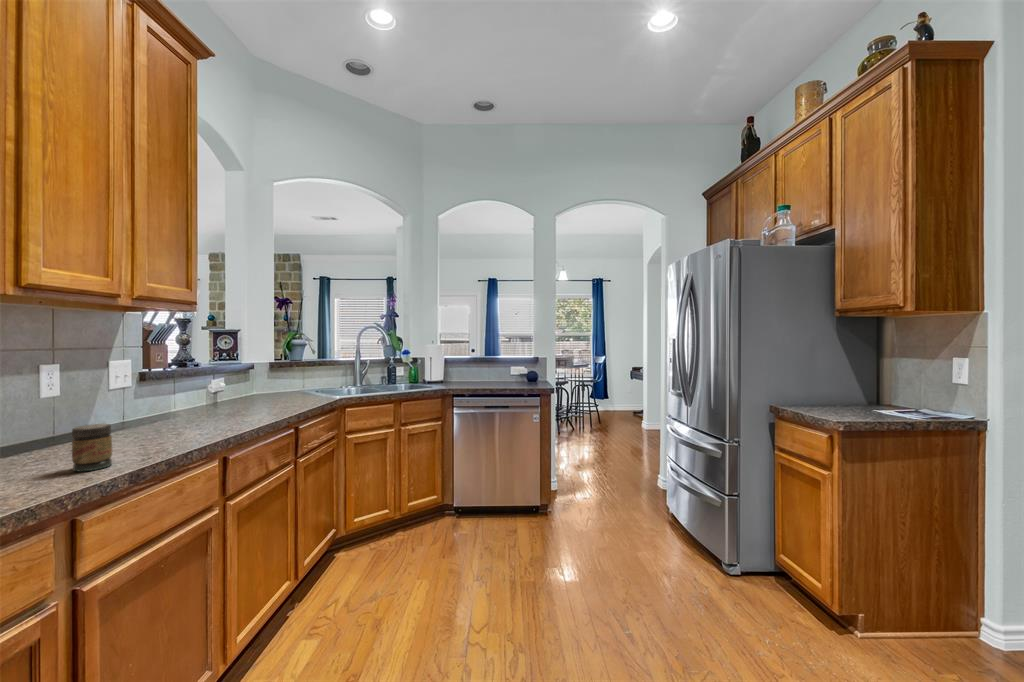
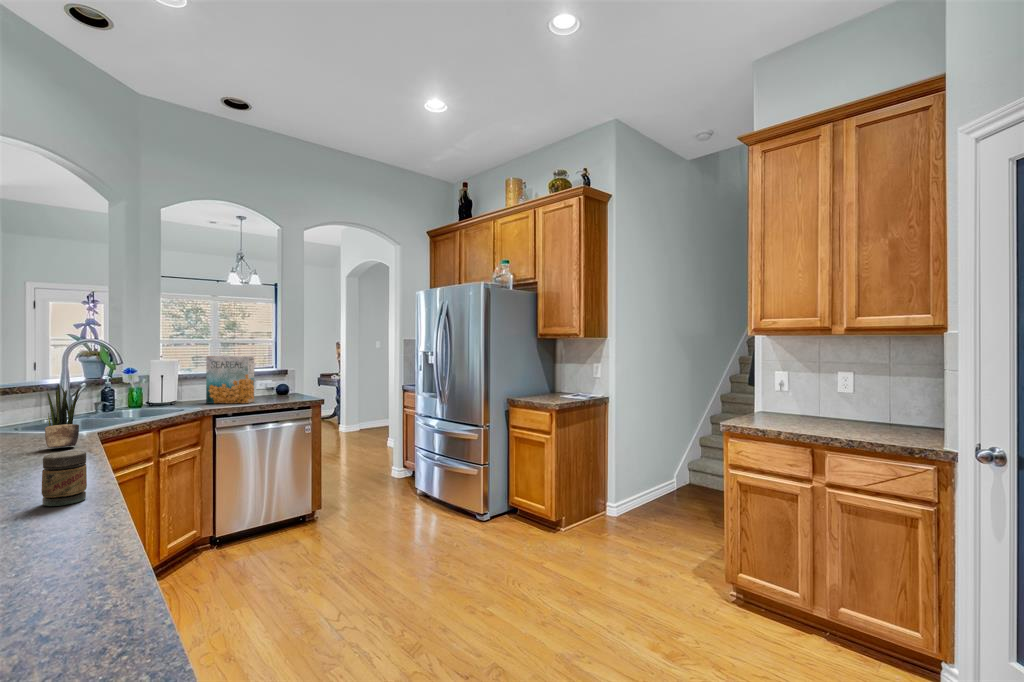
cereal box: none [460,341,494,386] -> present [206,356,254,404]
potted plant: none [260,362,285,412] -> present [45,384,79,448]

